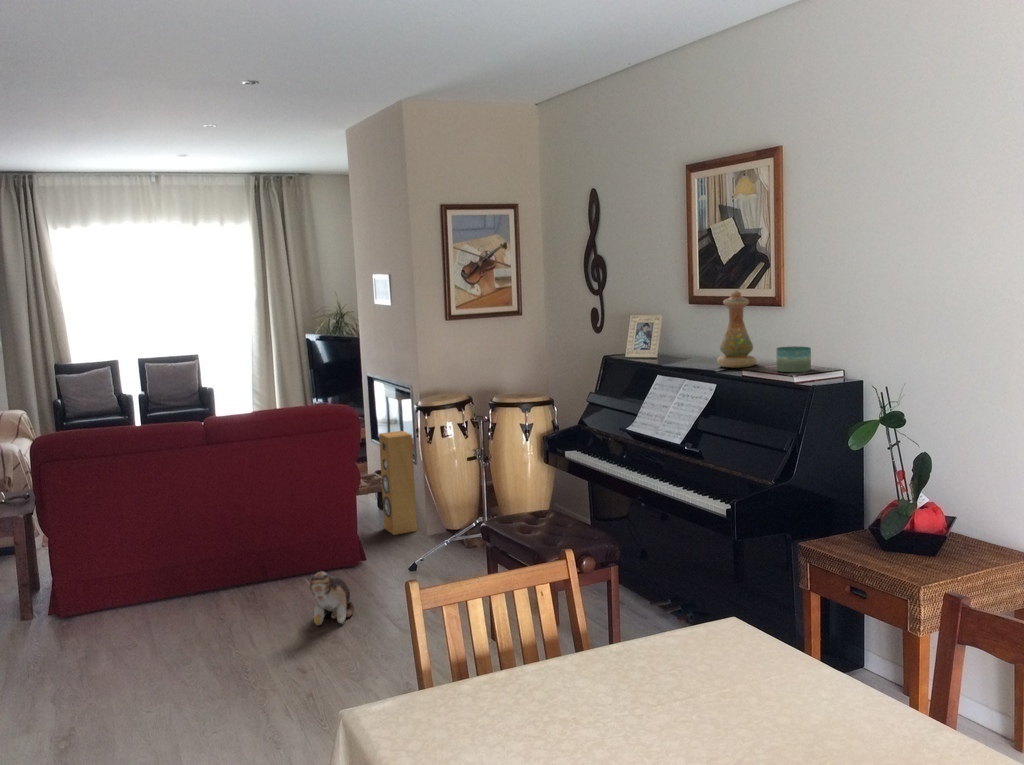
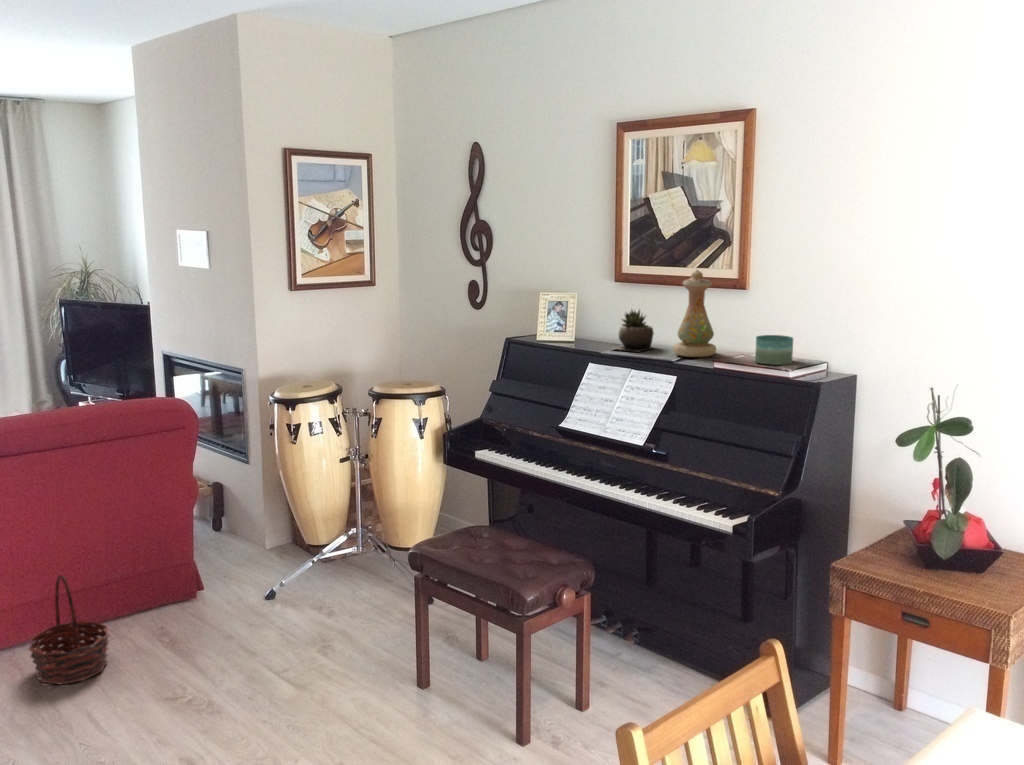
succulent plant: none [671,327,718,364] -> present [612,310,654,352]
speaker: present [379,431,417,535] -> none [208,425,259,552]
basket: none [209,530,269,613] -> present [29,575,109,684]
plush toy: present [307,571,354,625] -> none [182,622,235,690]

